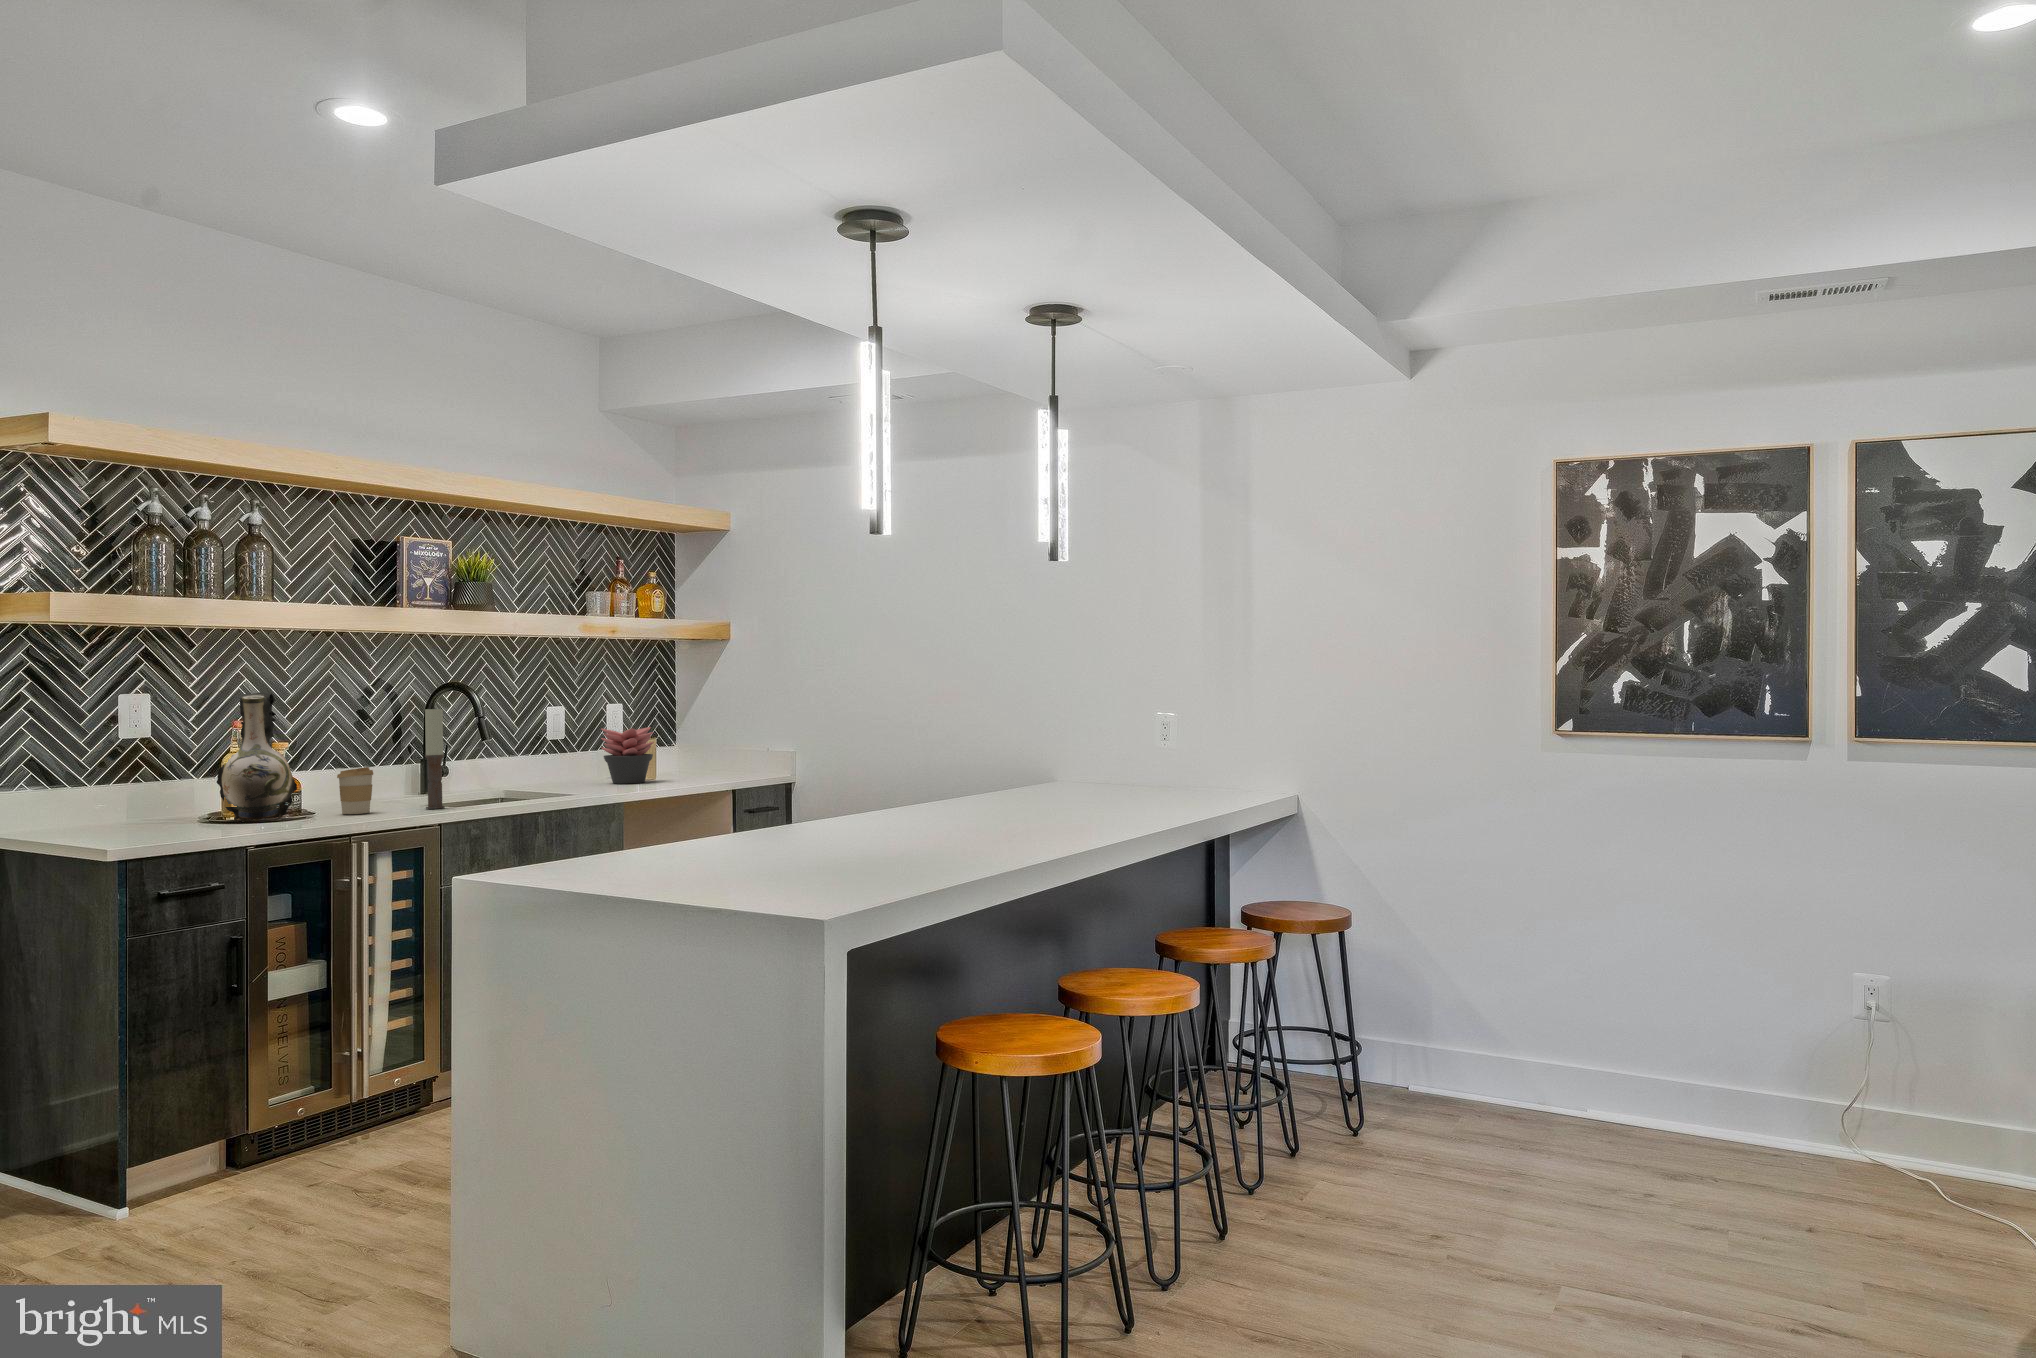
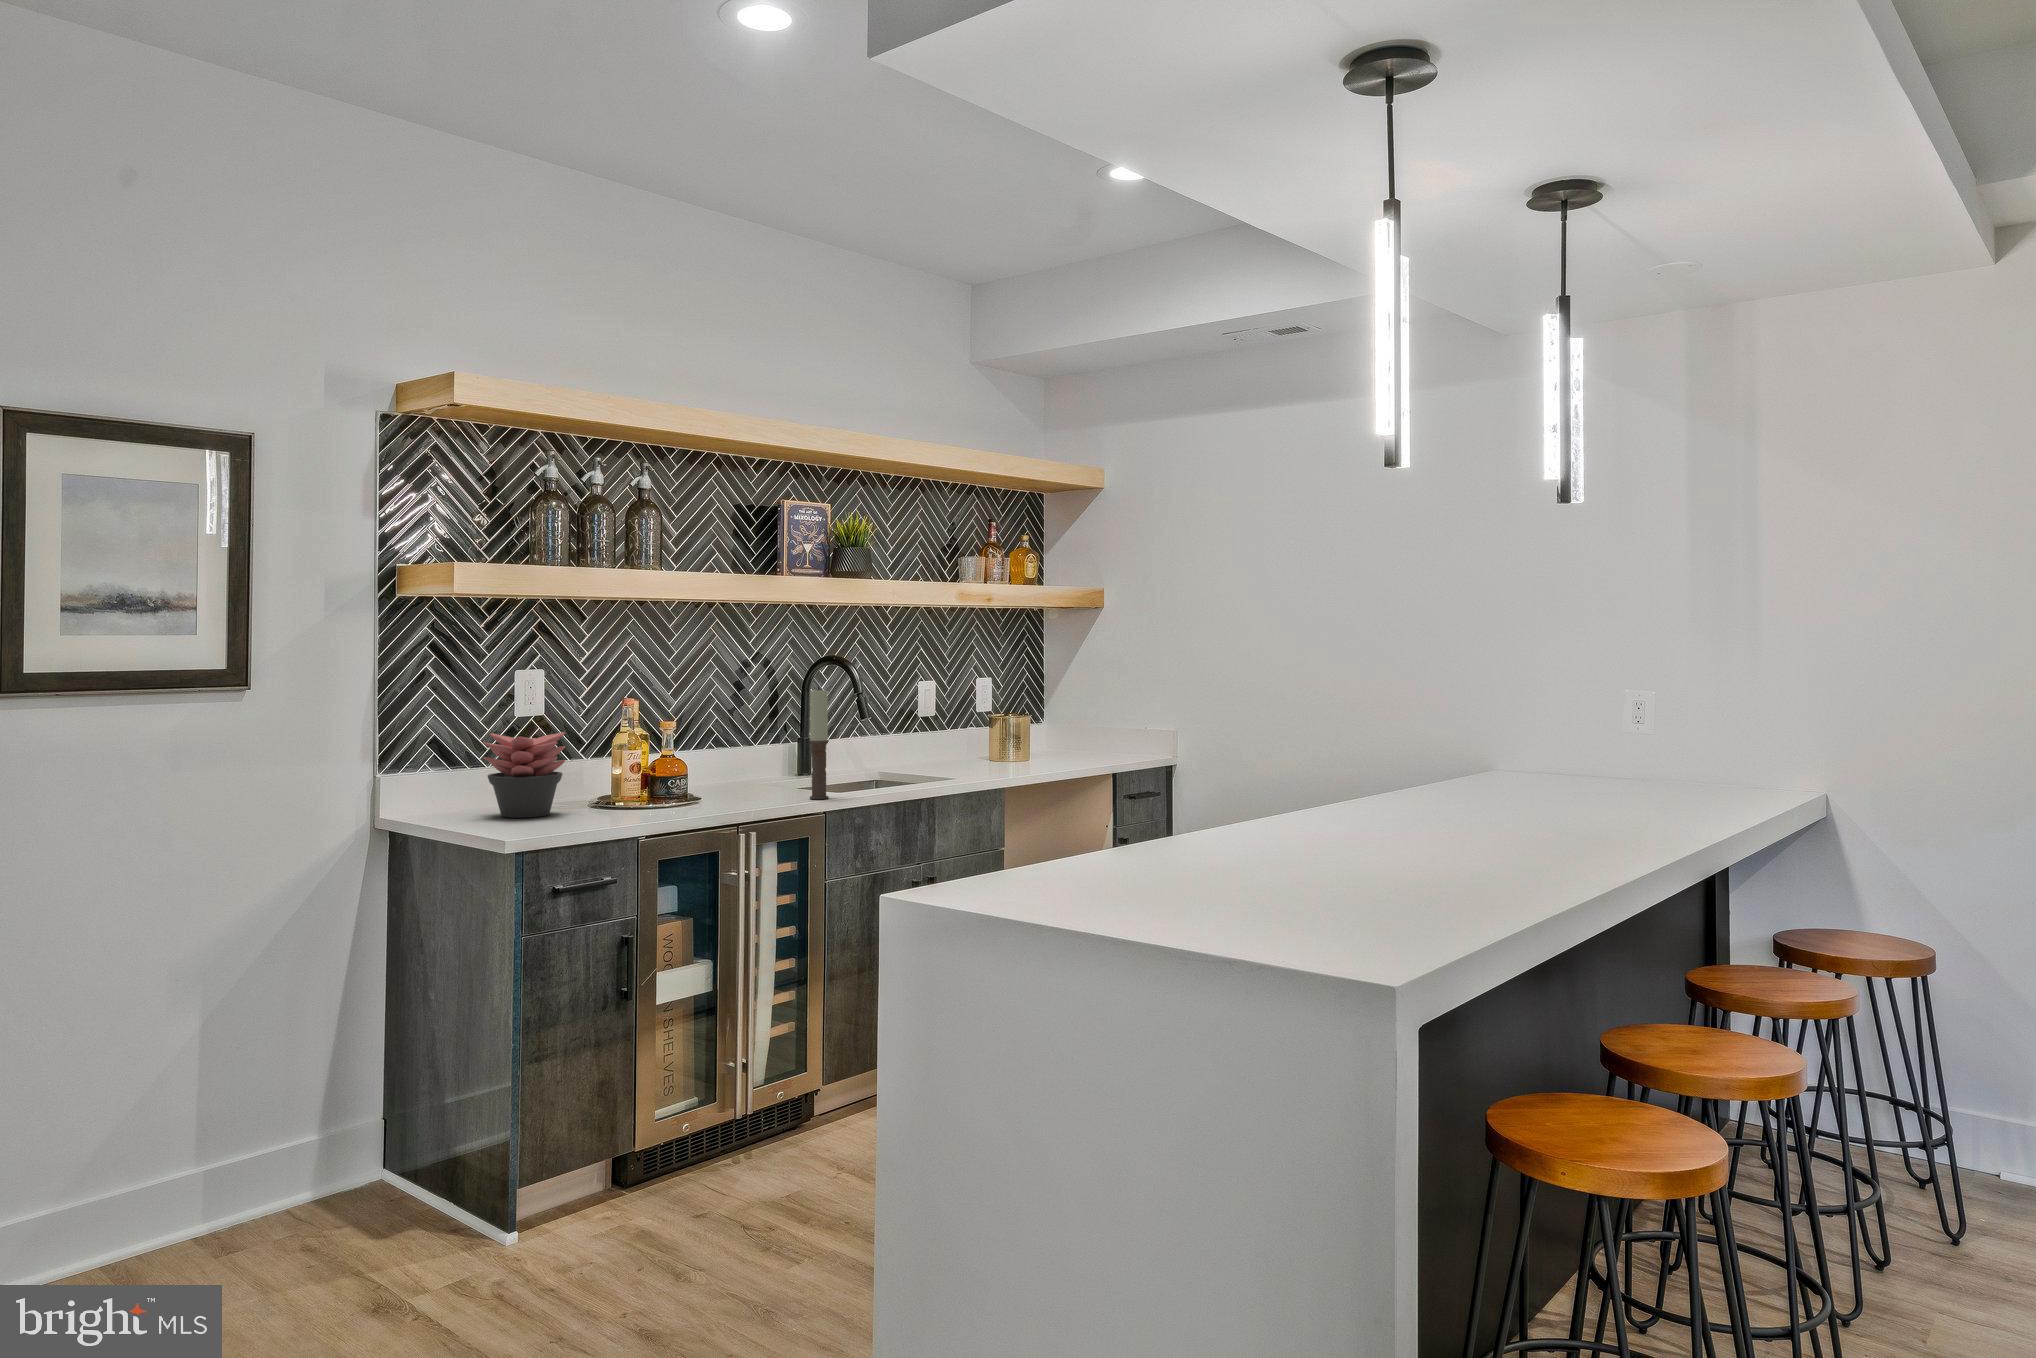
decorative vase: present [217,692,297,820] -> none [607,670,684,805]
succulent plant: present [601,727,654,784] -> present [483,732,565,818]
coffee cup: present [337,767,373,814] -> none [723,752,759,803]

